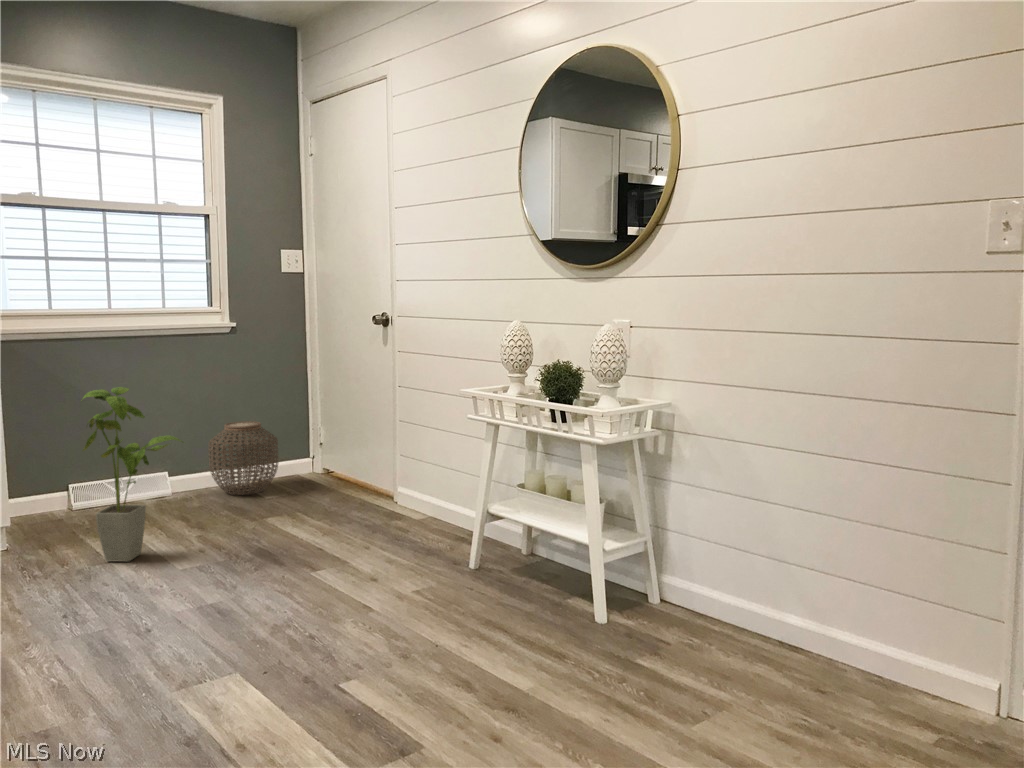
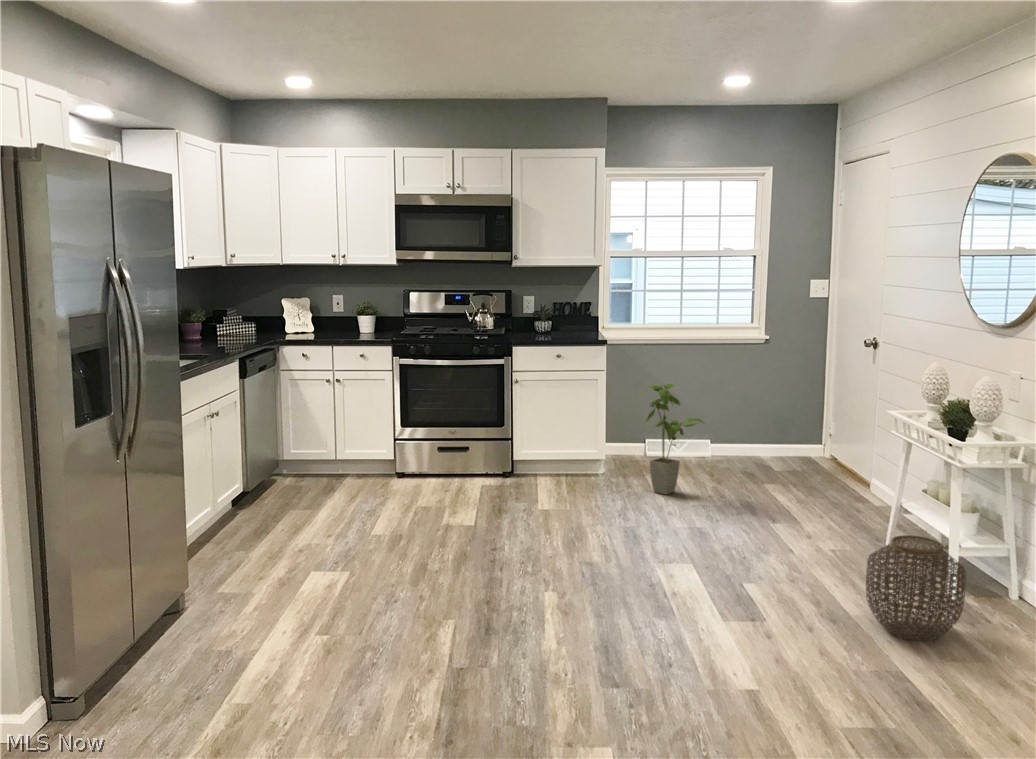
woven basket: present [208,421,278,495] -> present [866,535,966,641]

